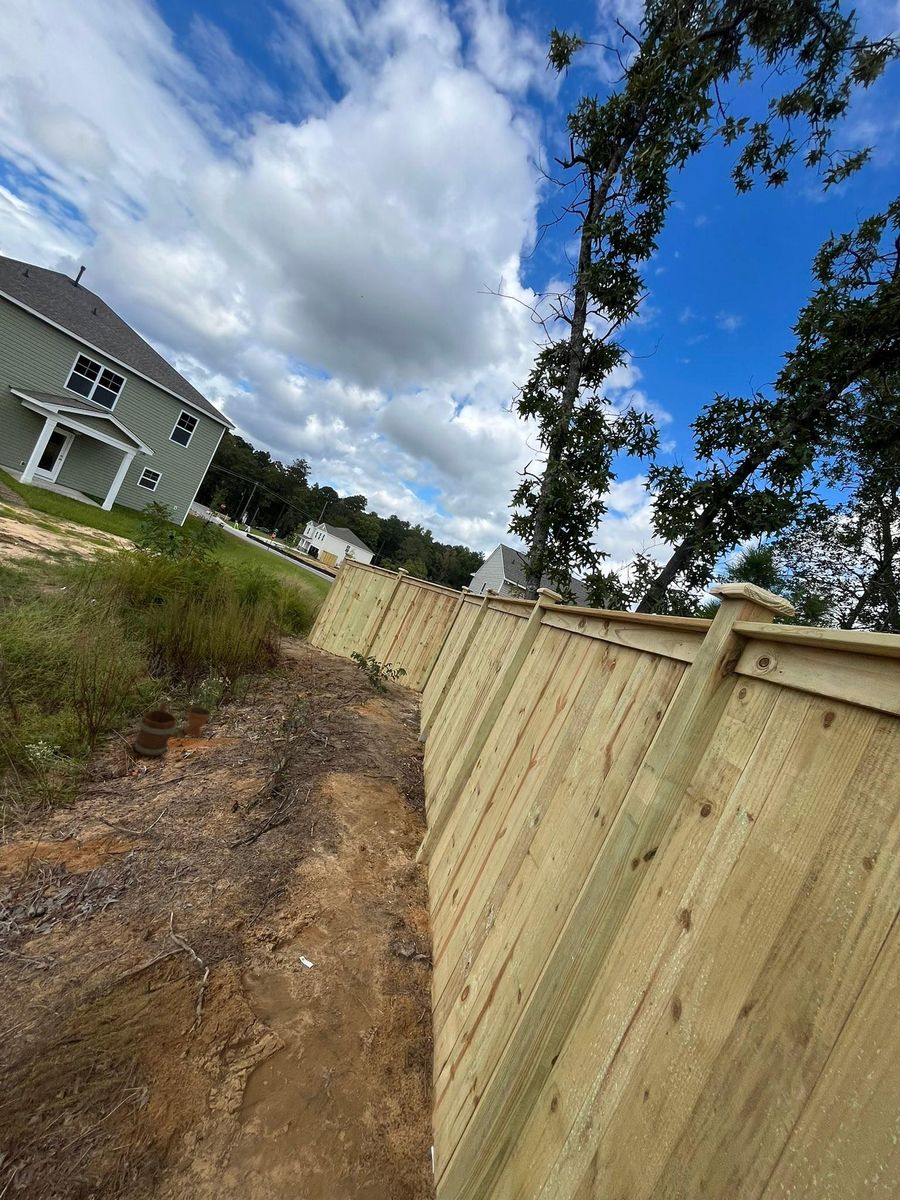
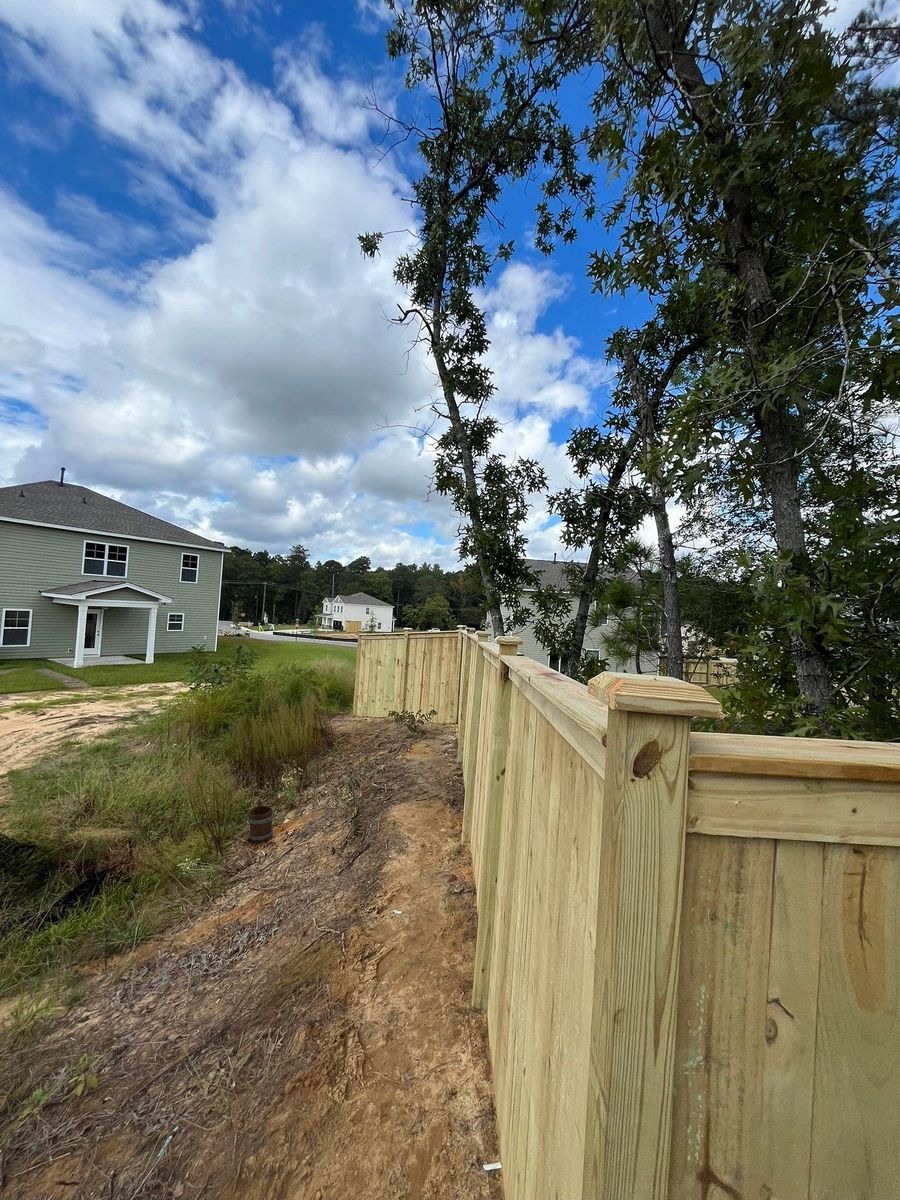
potted plant: present [184,680,220,736] -> none [274,769,295,818]

